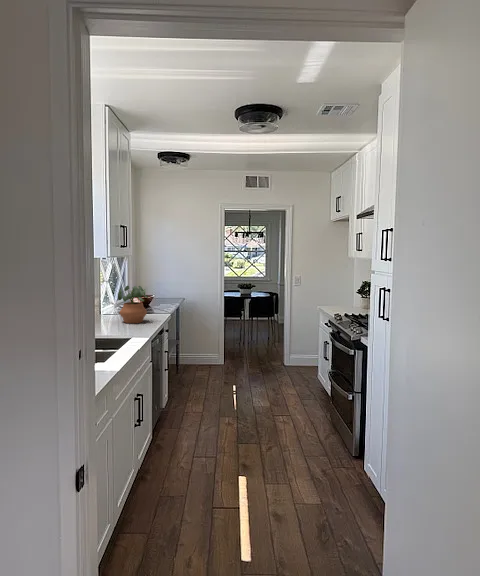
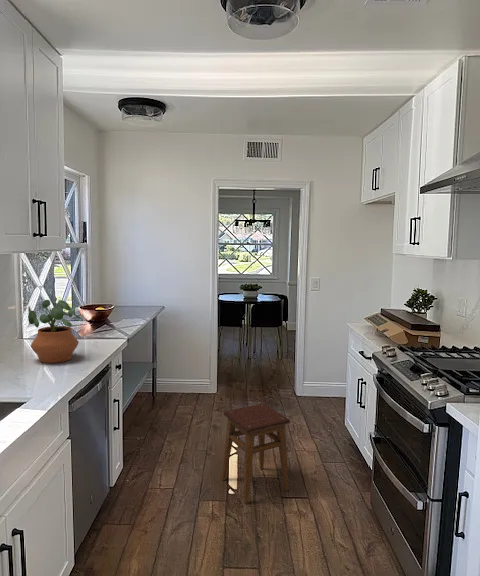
stool: none [233,357,278,418] -> present [222,404,290,504]

